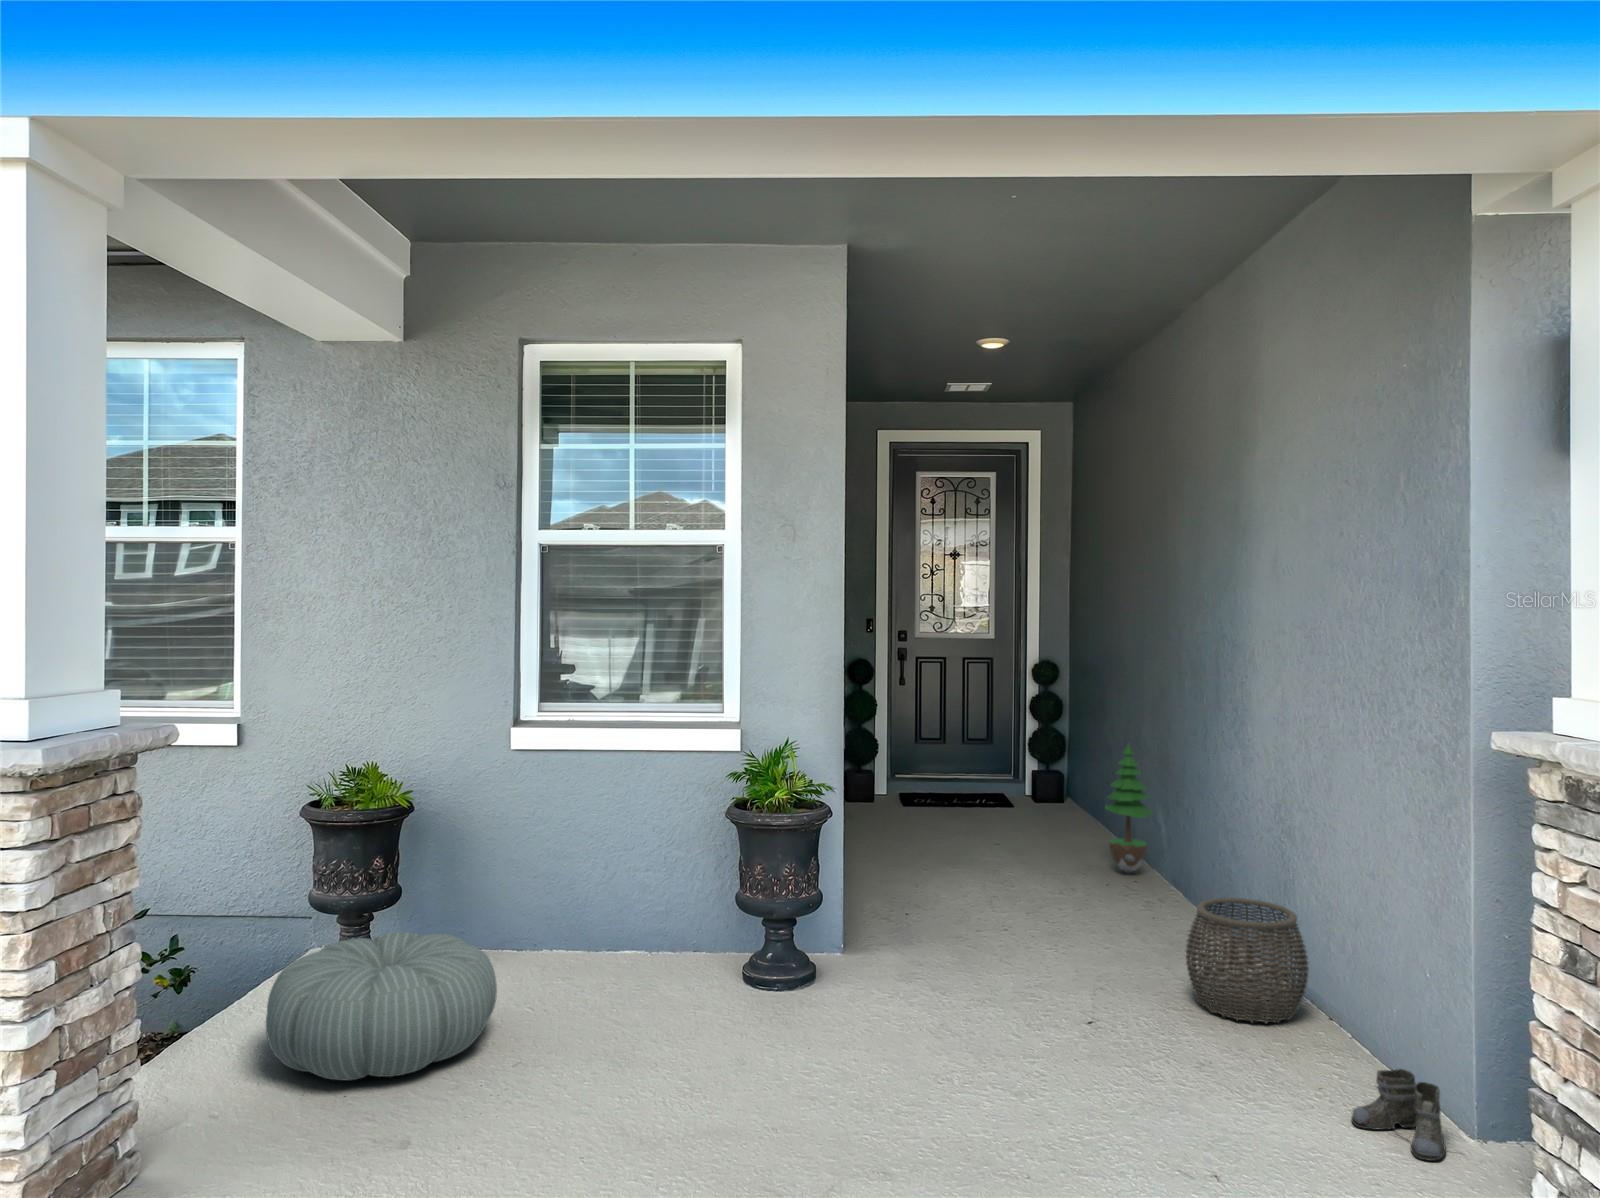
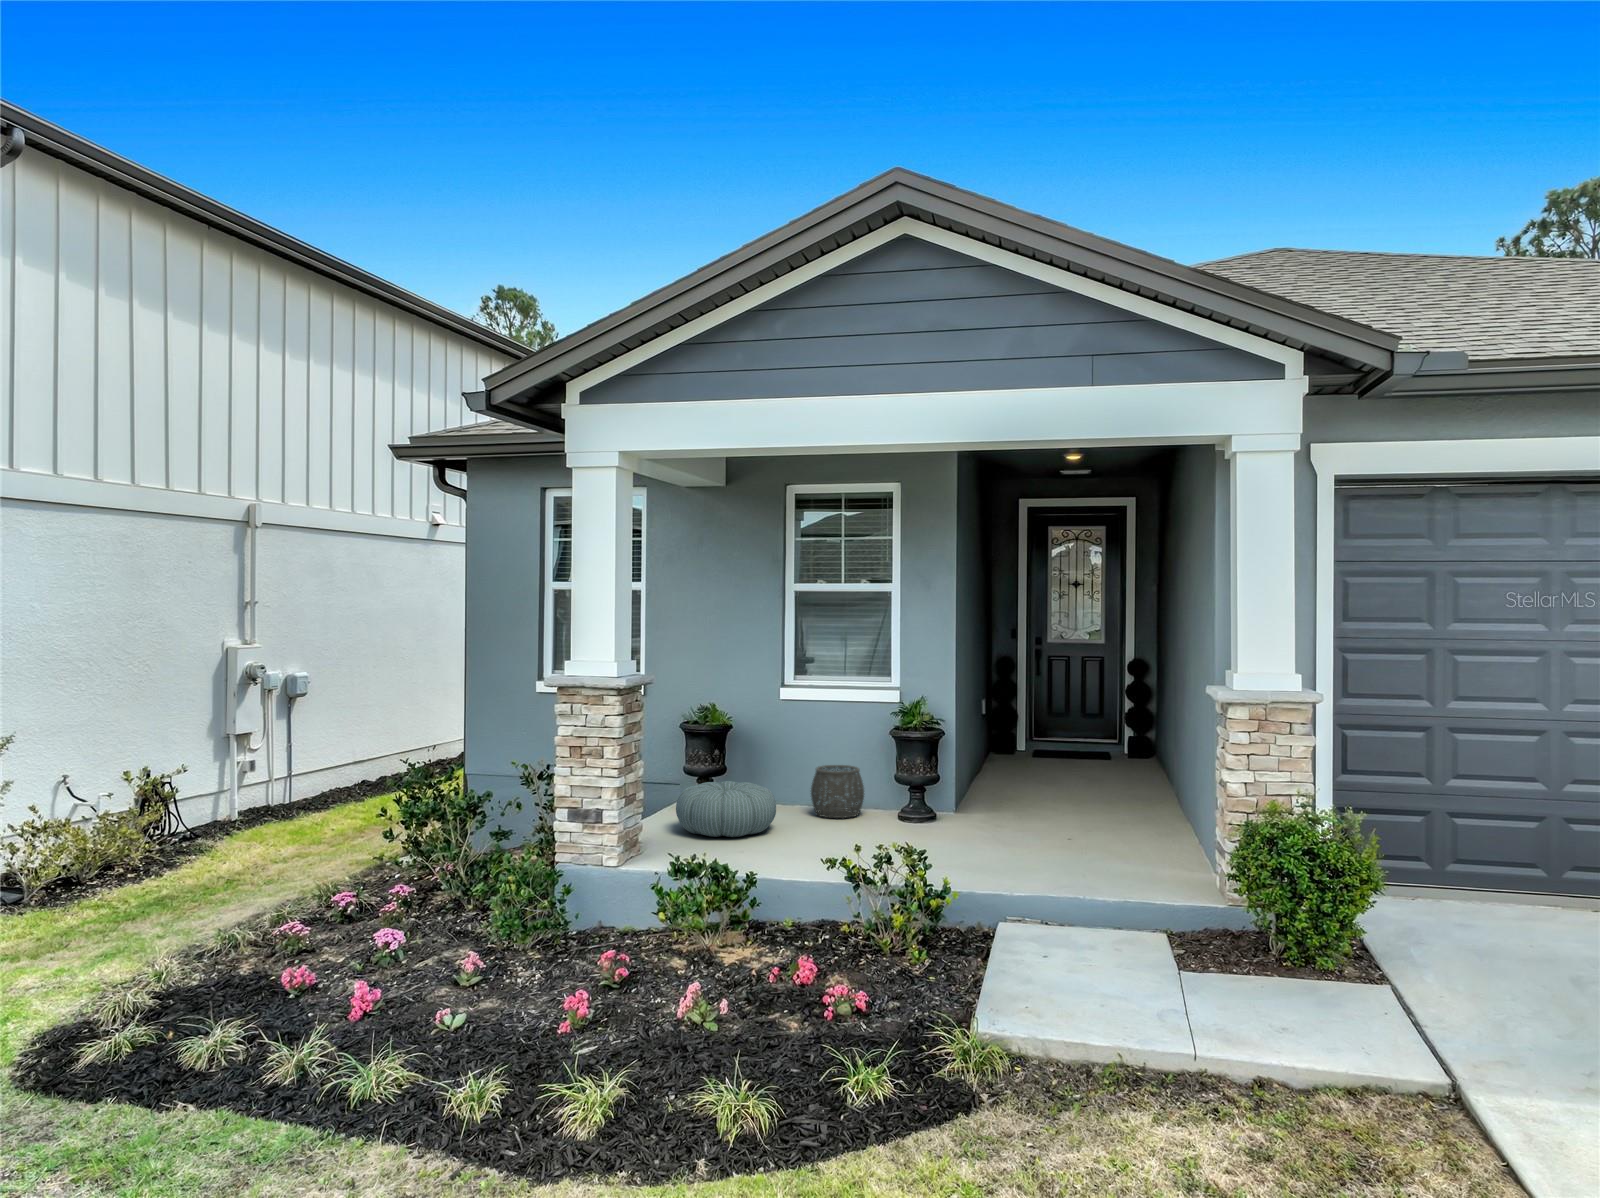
potted tree: present [1105,743,1153,873] -> none [1140,709,1171,792]
woven basket: present [1186,898,1309,1024] -> present [811,765,864,818]
boots: present [1351,1069,1446,1161] -> none [1172,850,1216,884]

